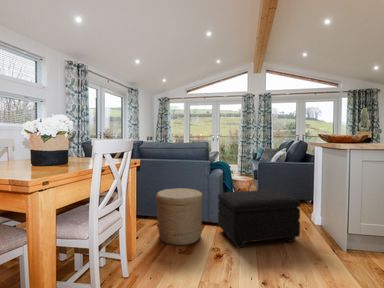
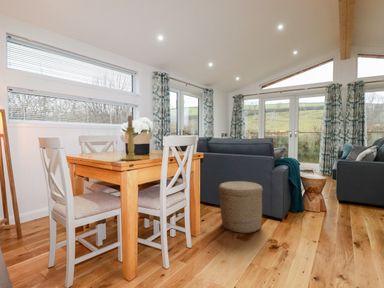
candle holder: none [32,109,66,171] -> present [121,116,142,161]
footstool: present [218,190,300,248] -> none [280,188,372,244]

